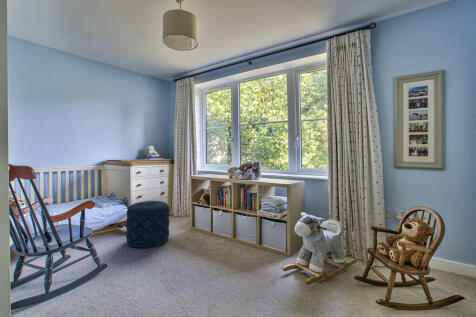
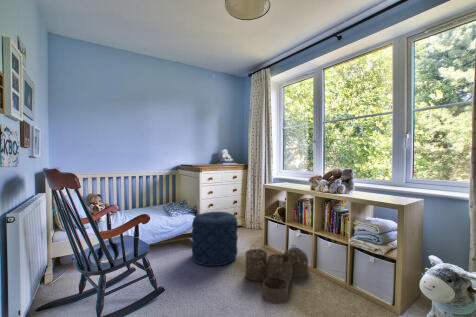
woven basket: none [179,222,228,264] -> present [245,247,308,304]

